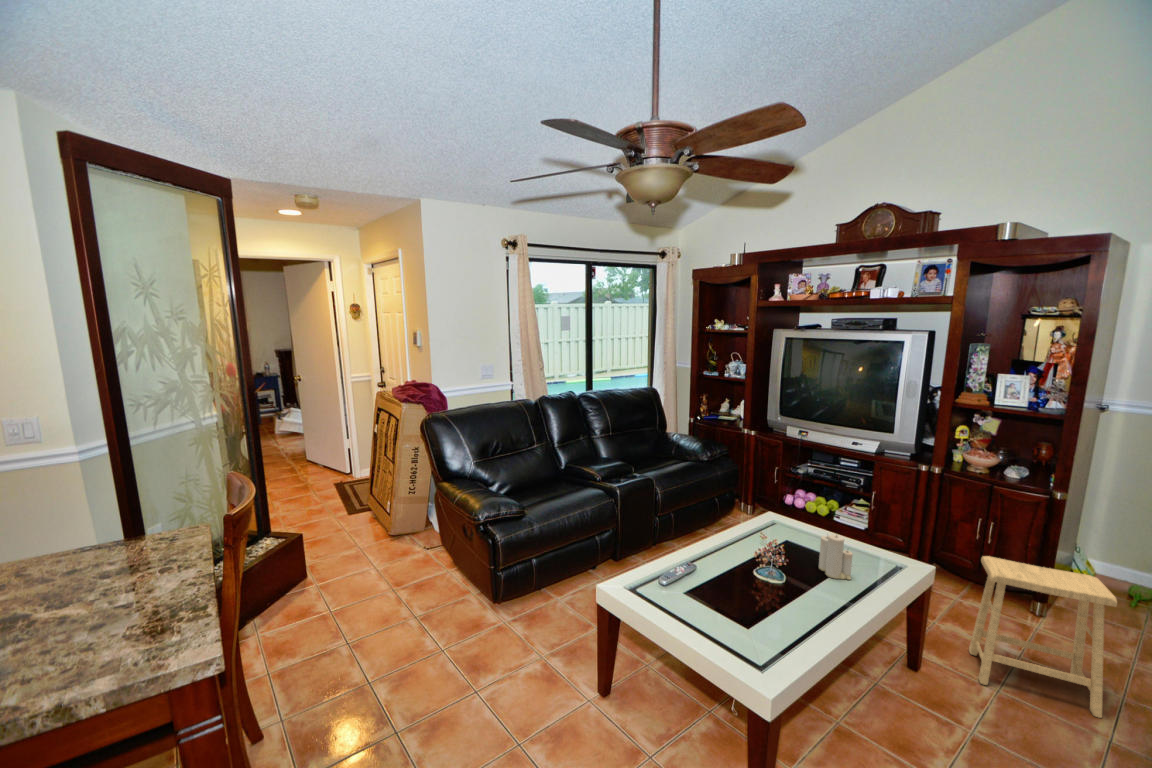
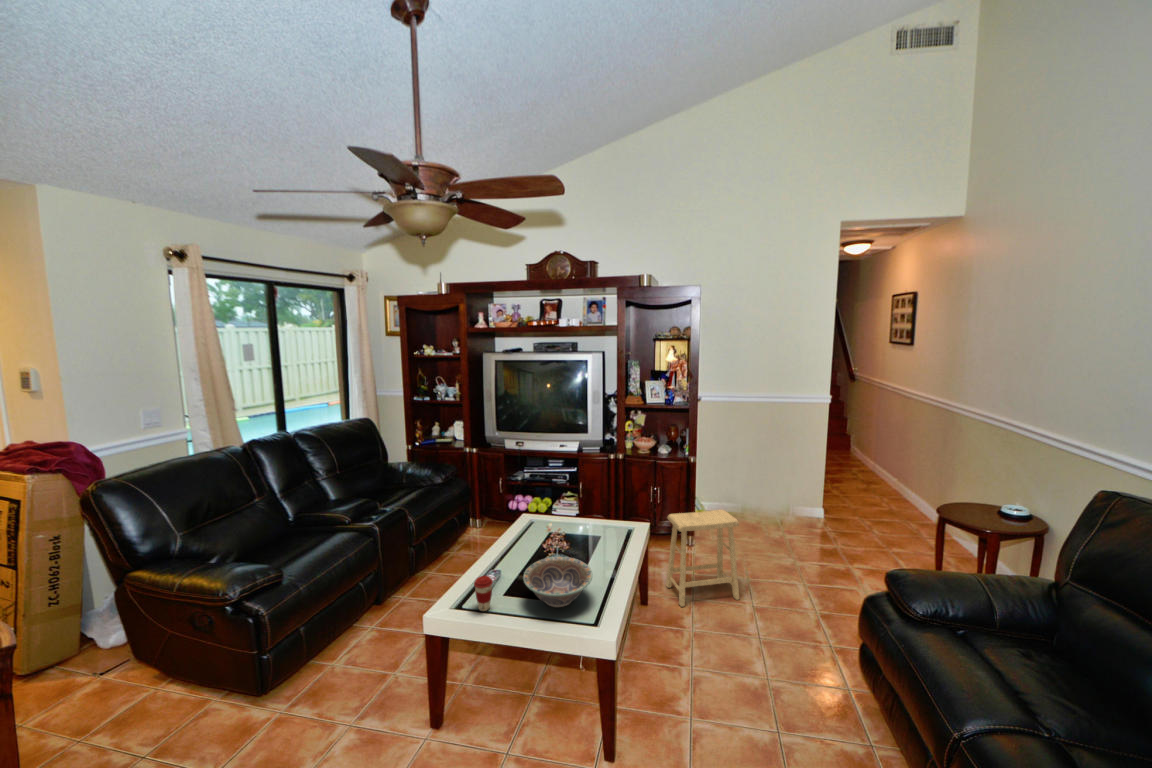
candle: present [819,534,853,580] -> none [581,528,606,567]
coffee cup: none [679,540,698,574] -> present [474,576,493,611]
decorative bowl: none [728,546,811,601] -> present [523,557,593,607]

